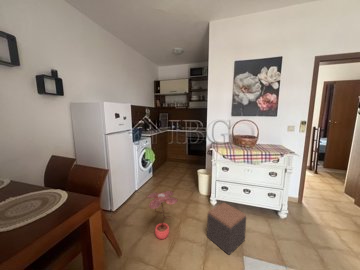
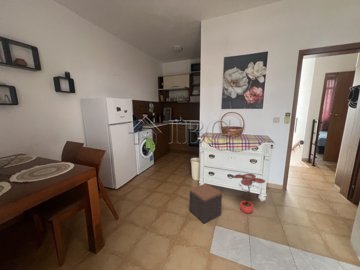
potted plant: present [147,191,178,239] -> present [234,174,265,213]

